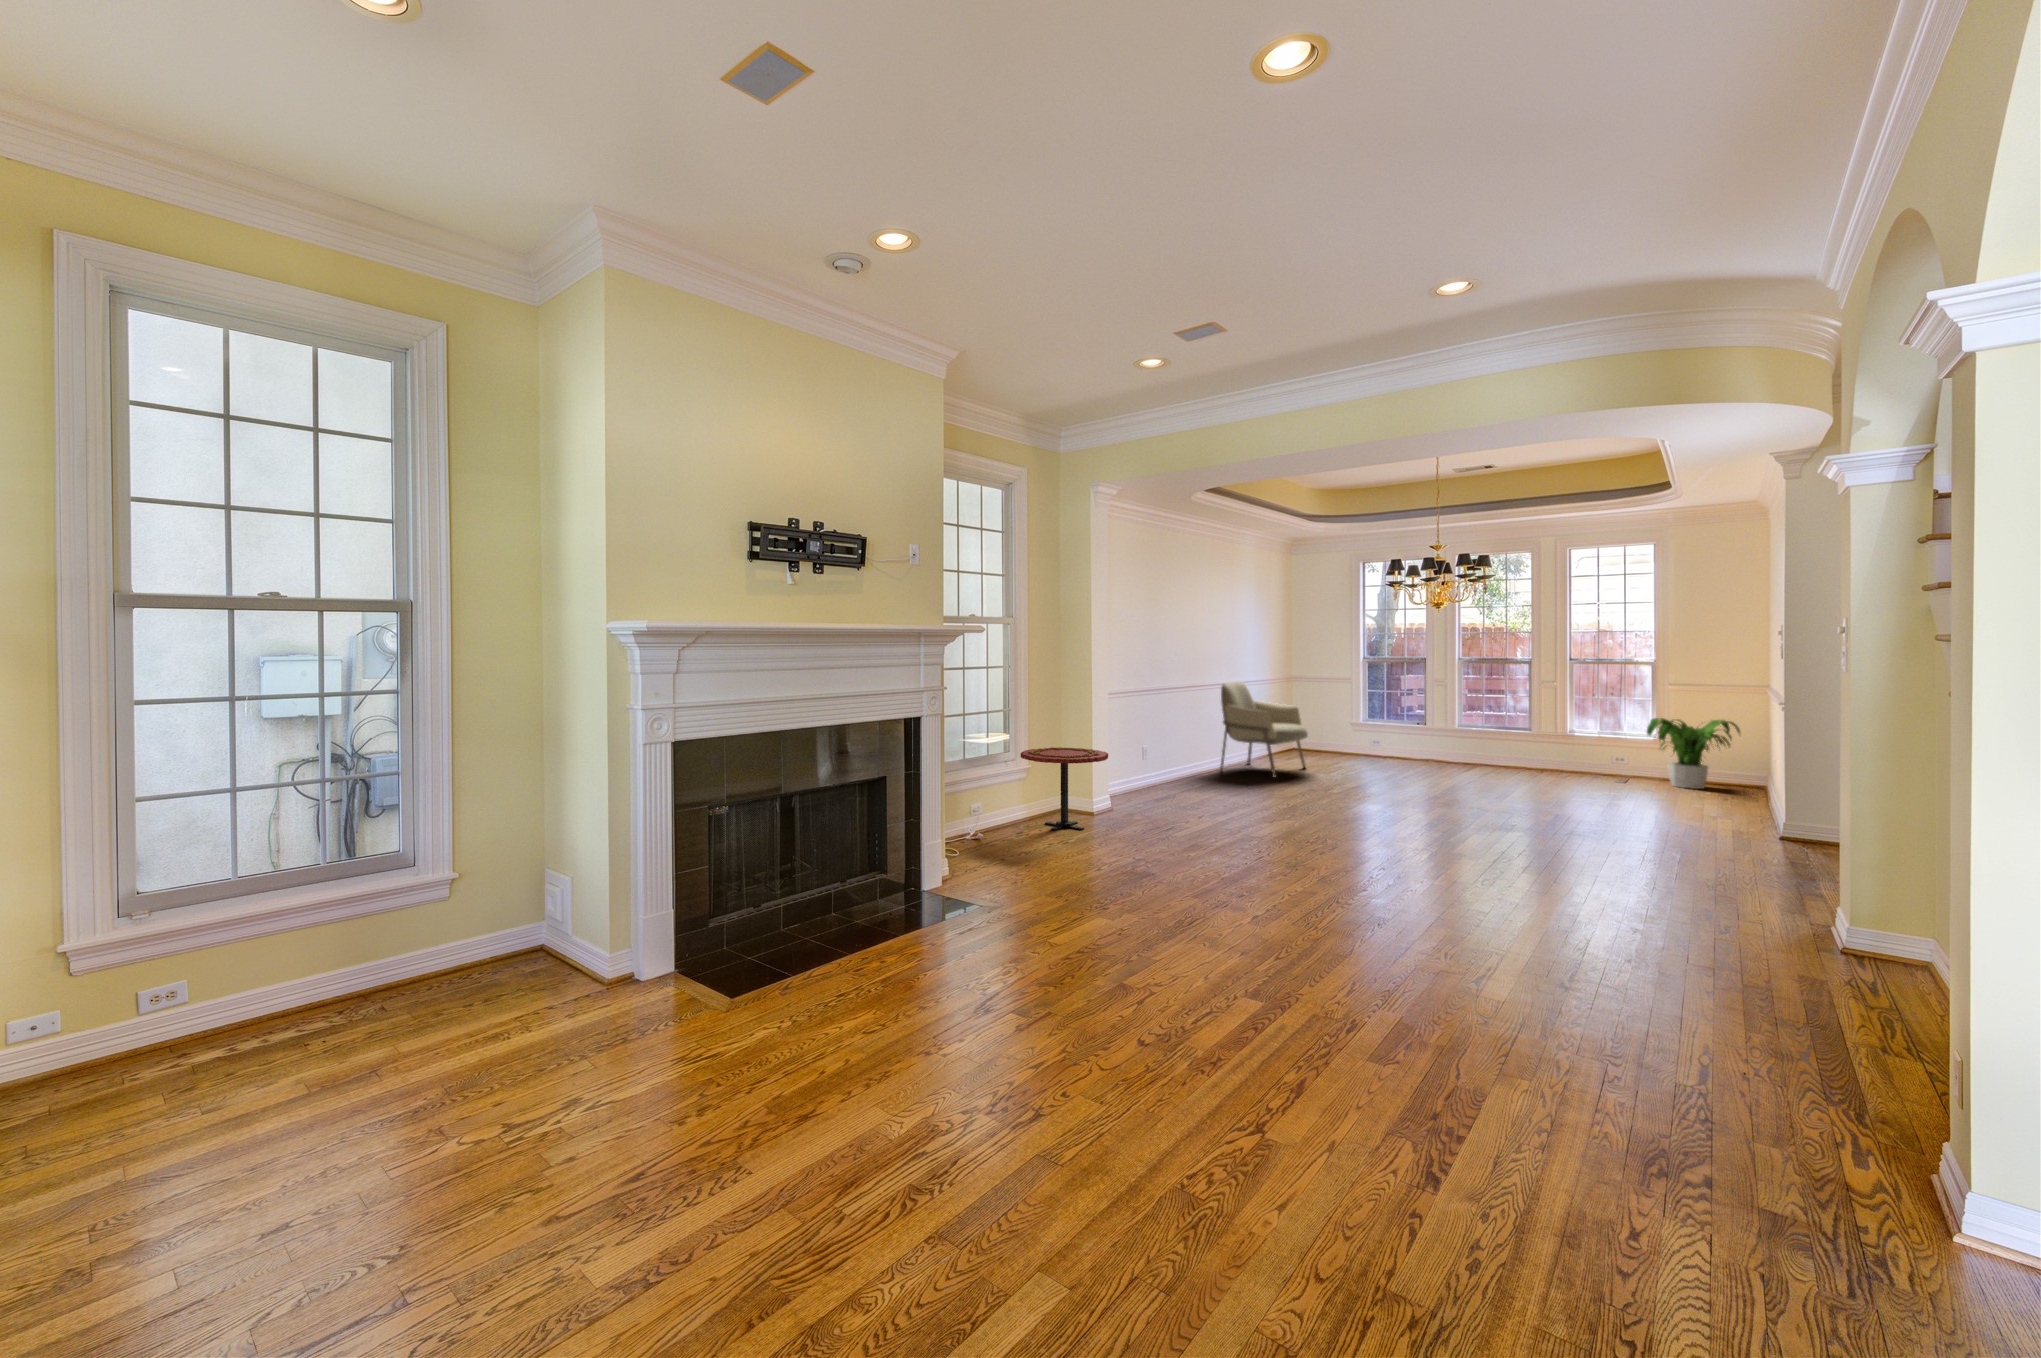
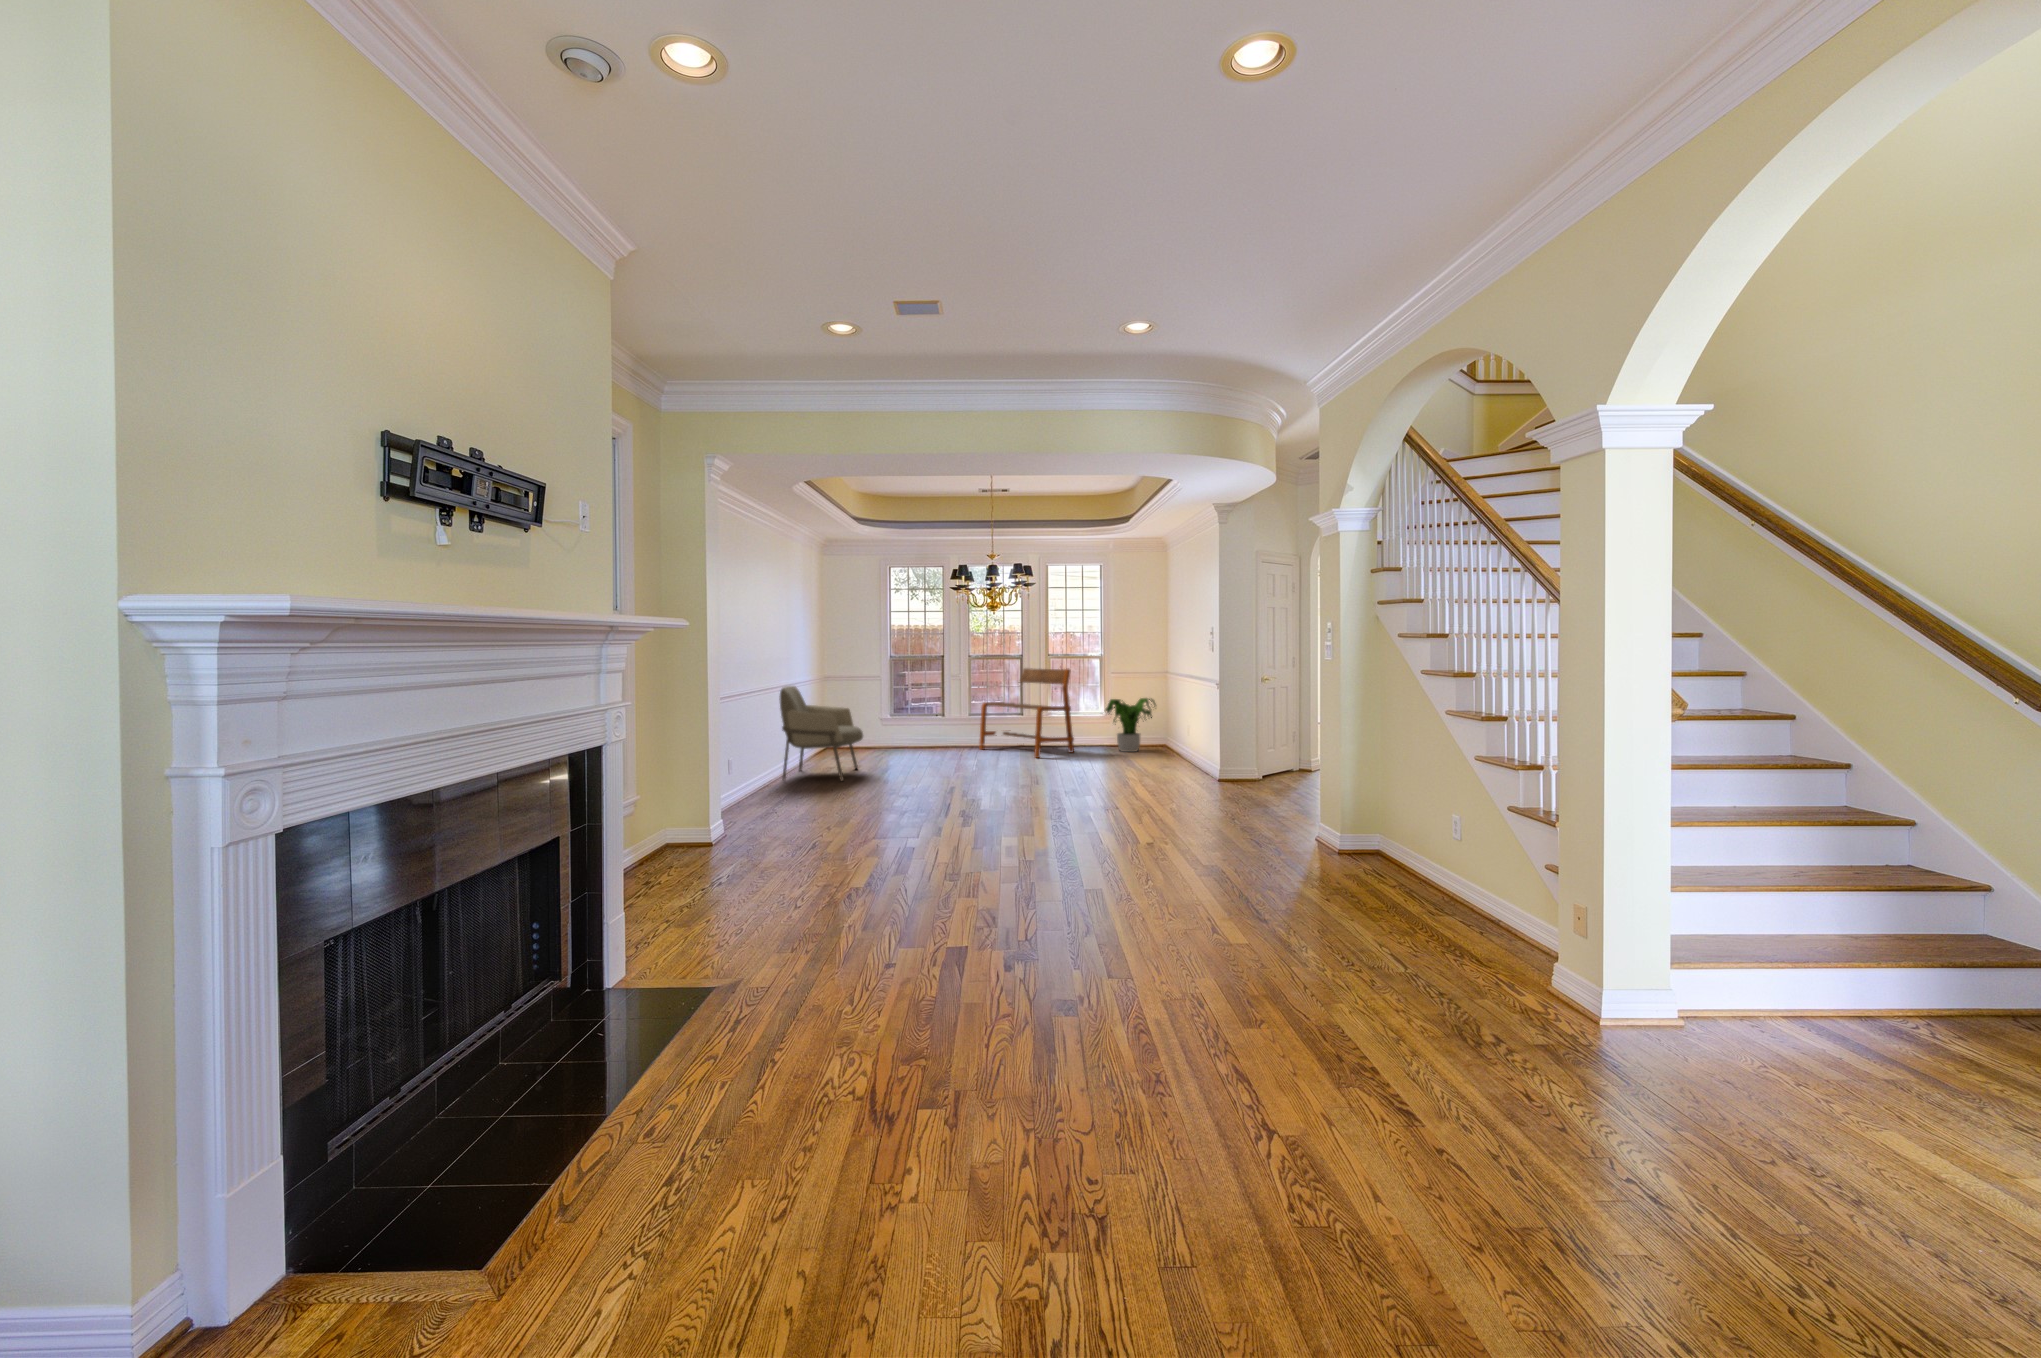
bench: none [1472,673,1598,780] -> present [979,668,1074,758]
side table: present [1021,747,1108,830] -> none [633,770,745,875]

